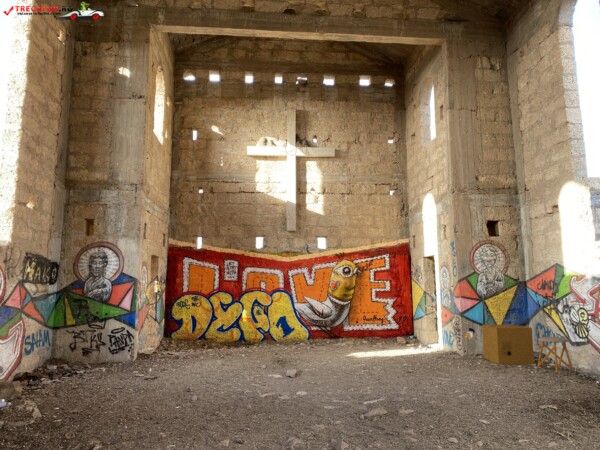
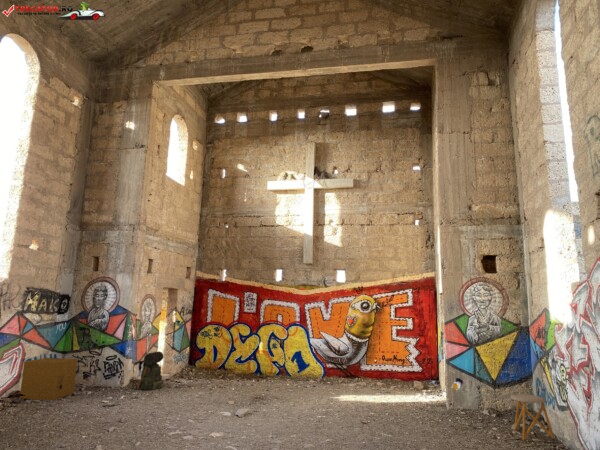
backpack: none [139,322,172,363] -> present [133,351,163,390]
cardboard box: present [482,324,534,364] -> present [20,358,77,400]

